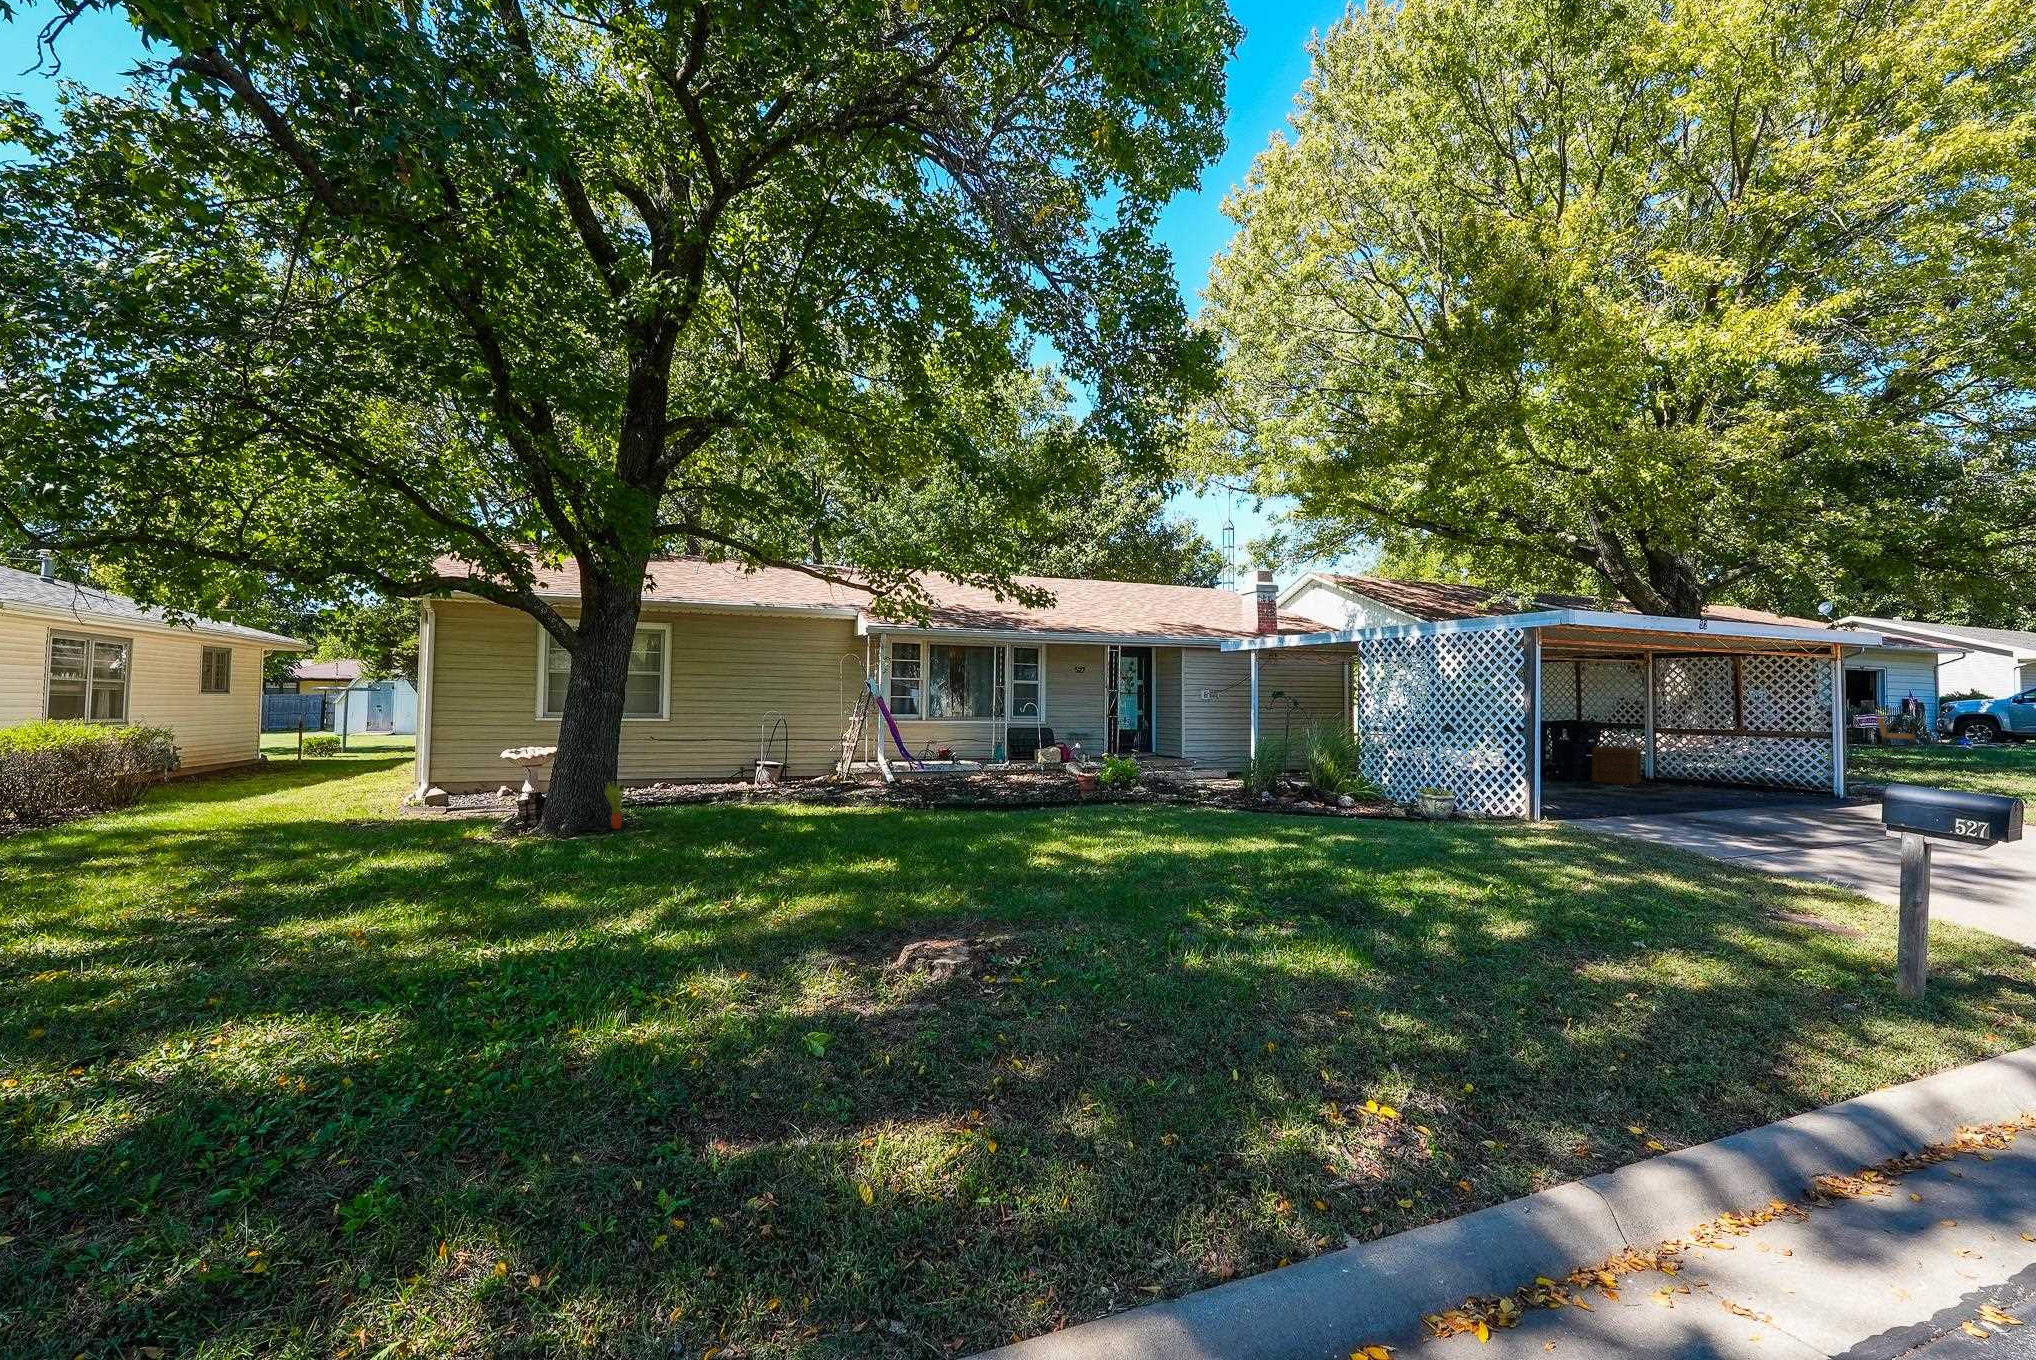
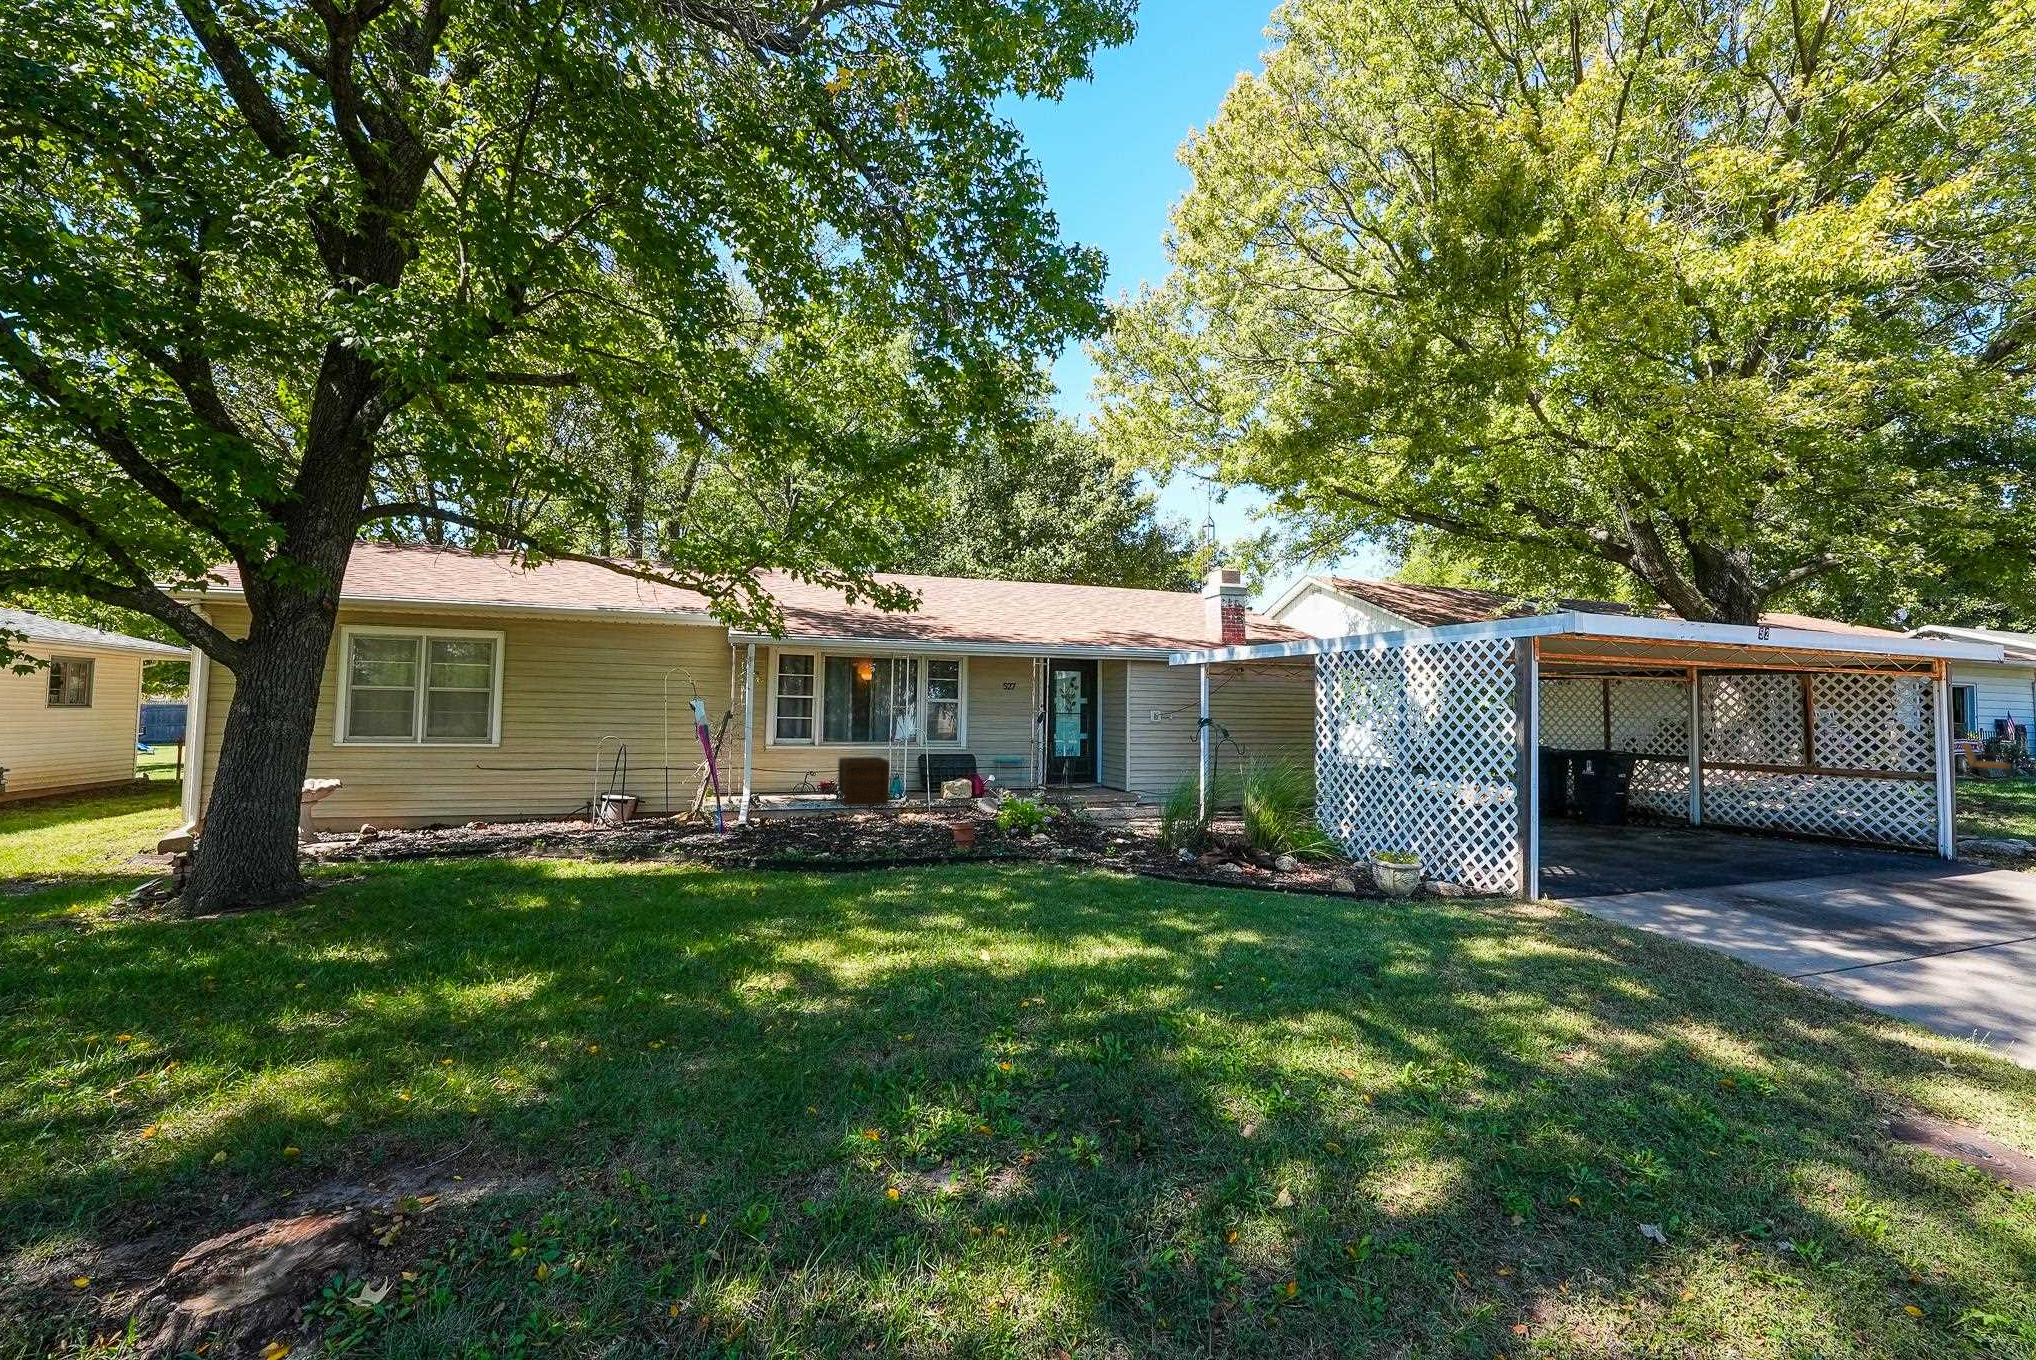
wooden crate: present [1592,746,1642,785] -> present [838,757,890,806]
potted plant: present [606,785,625,829] -> none [215,845,251,910]

